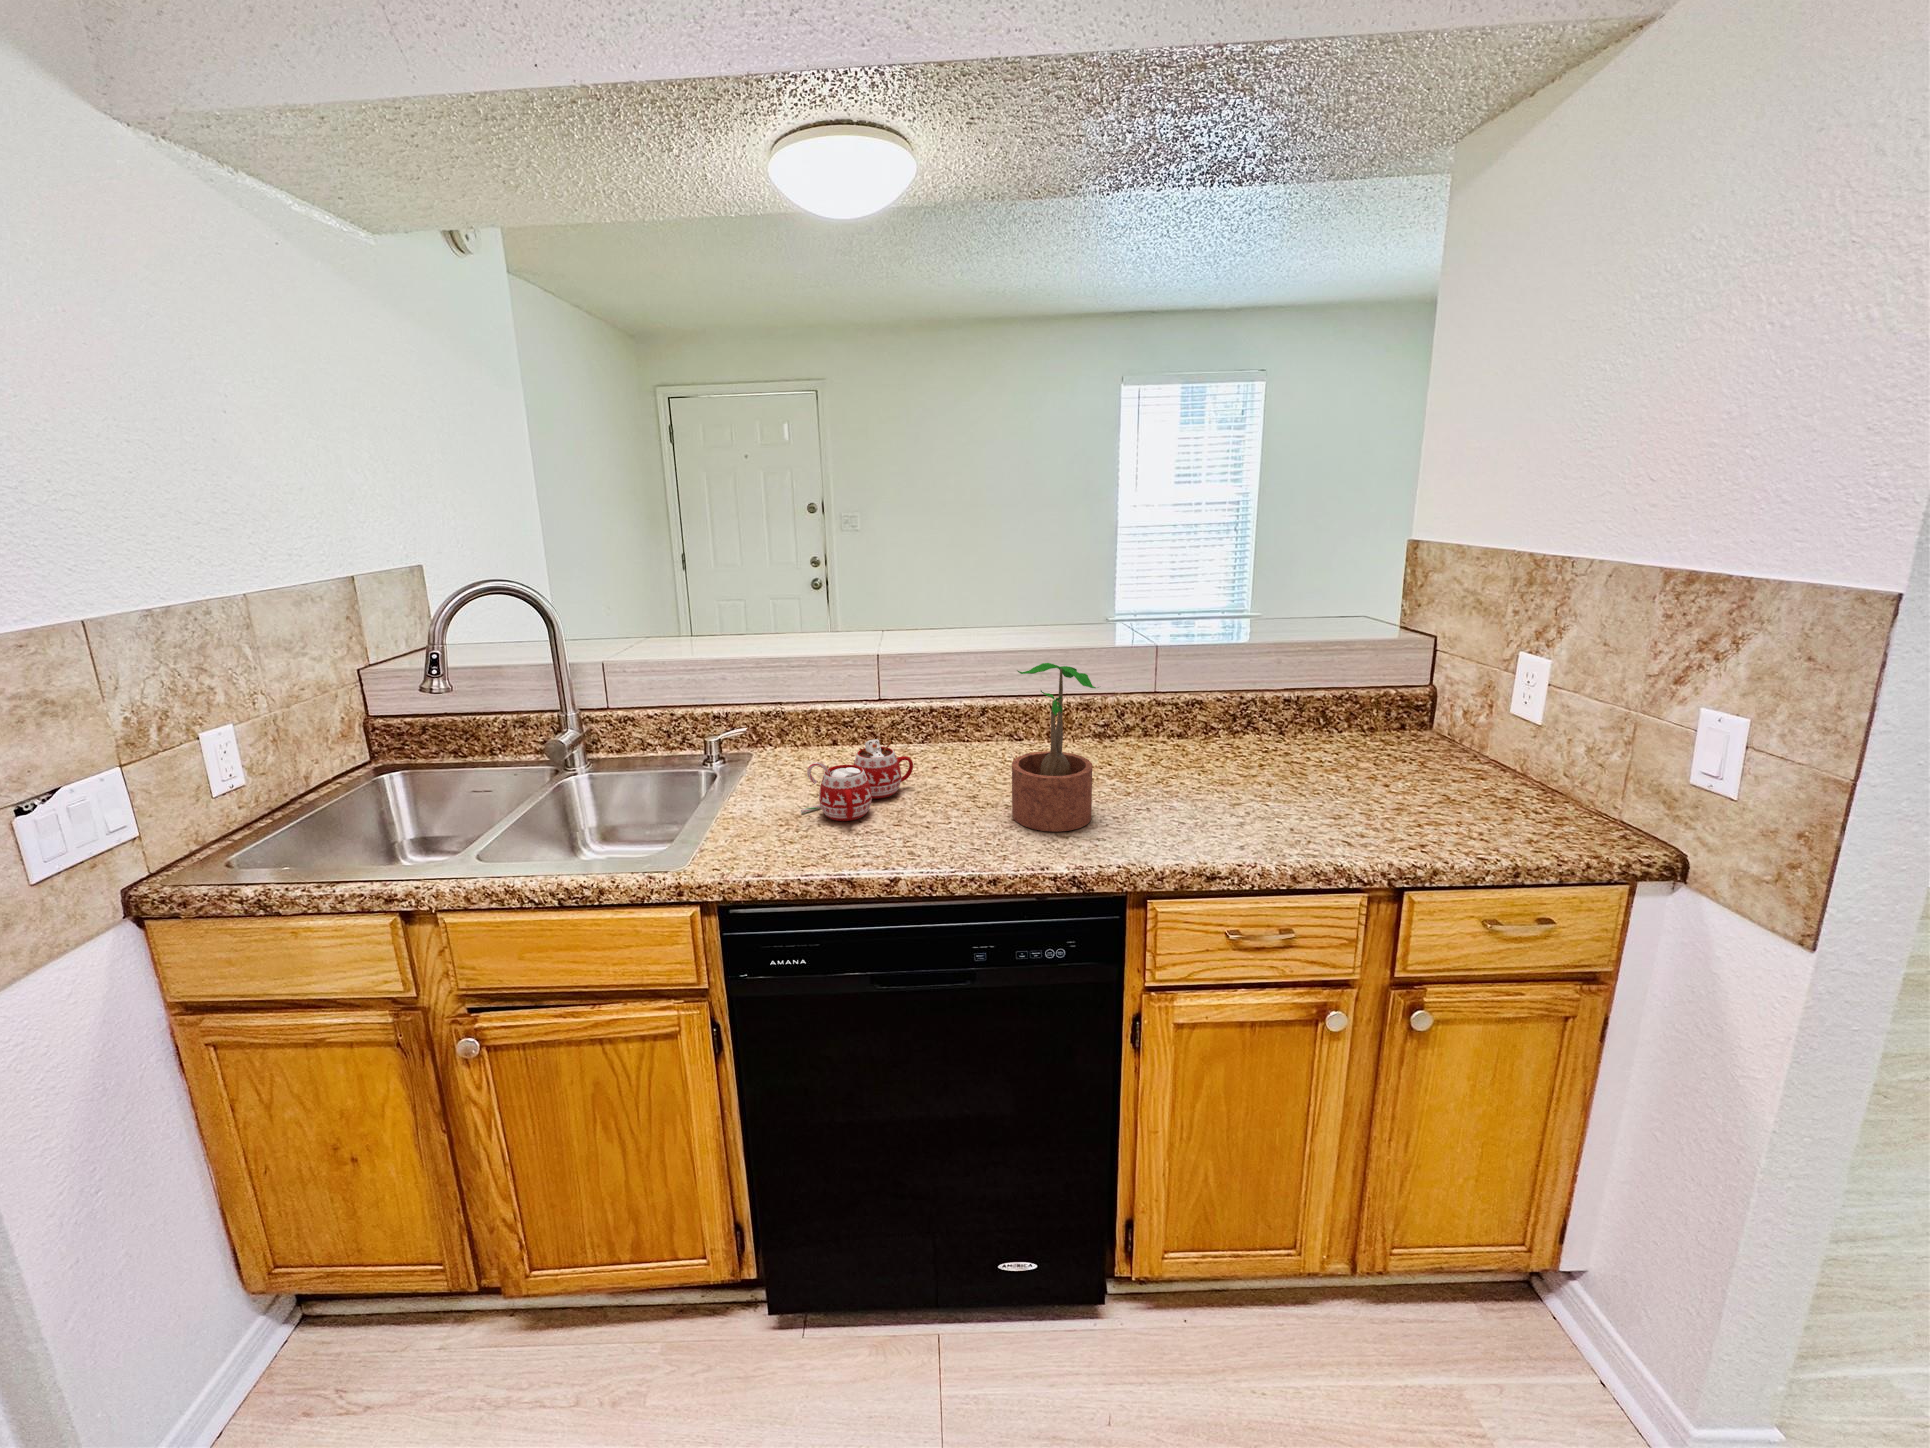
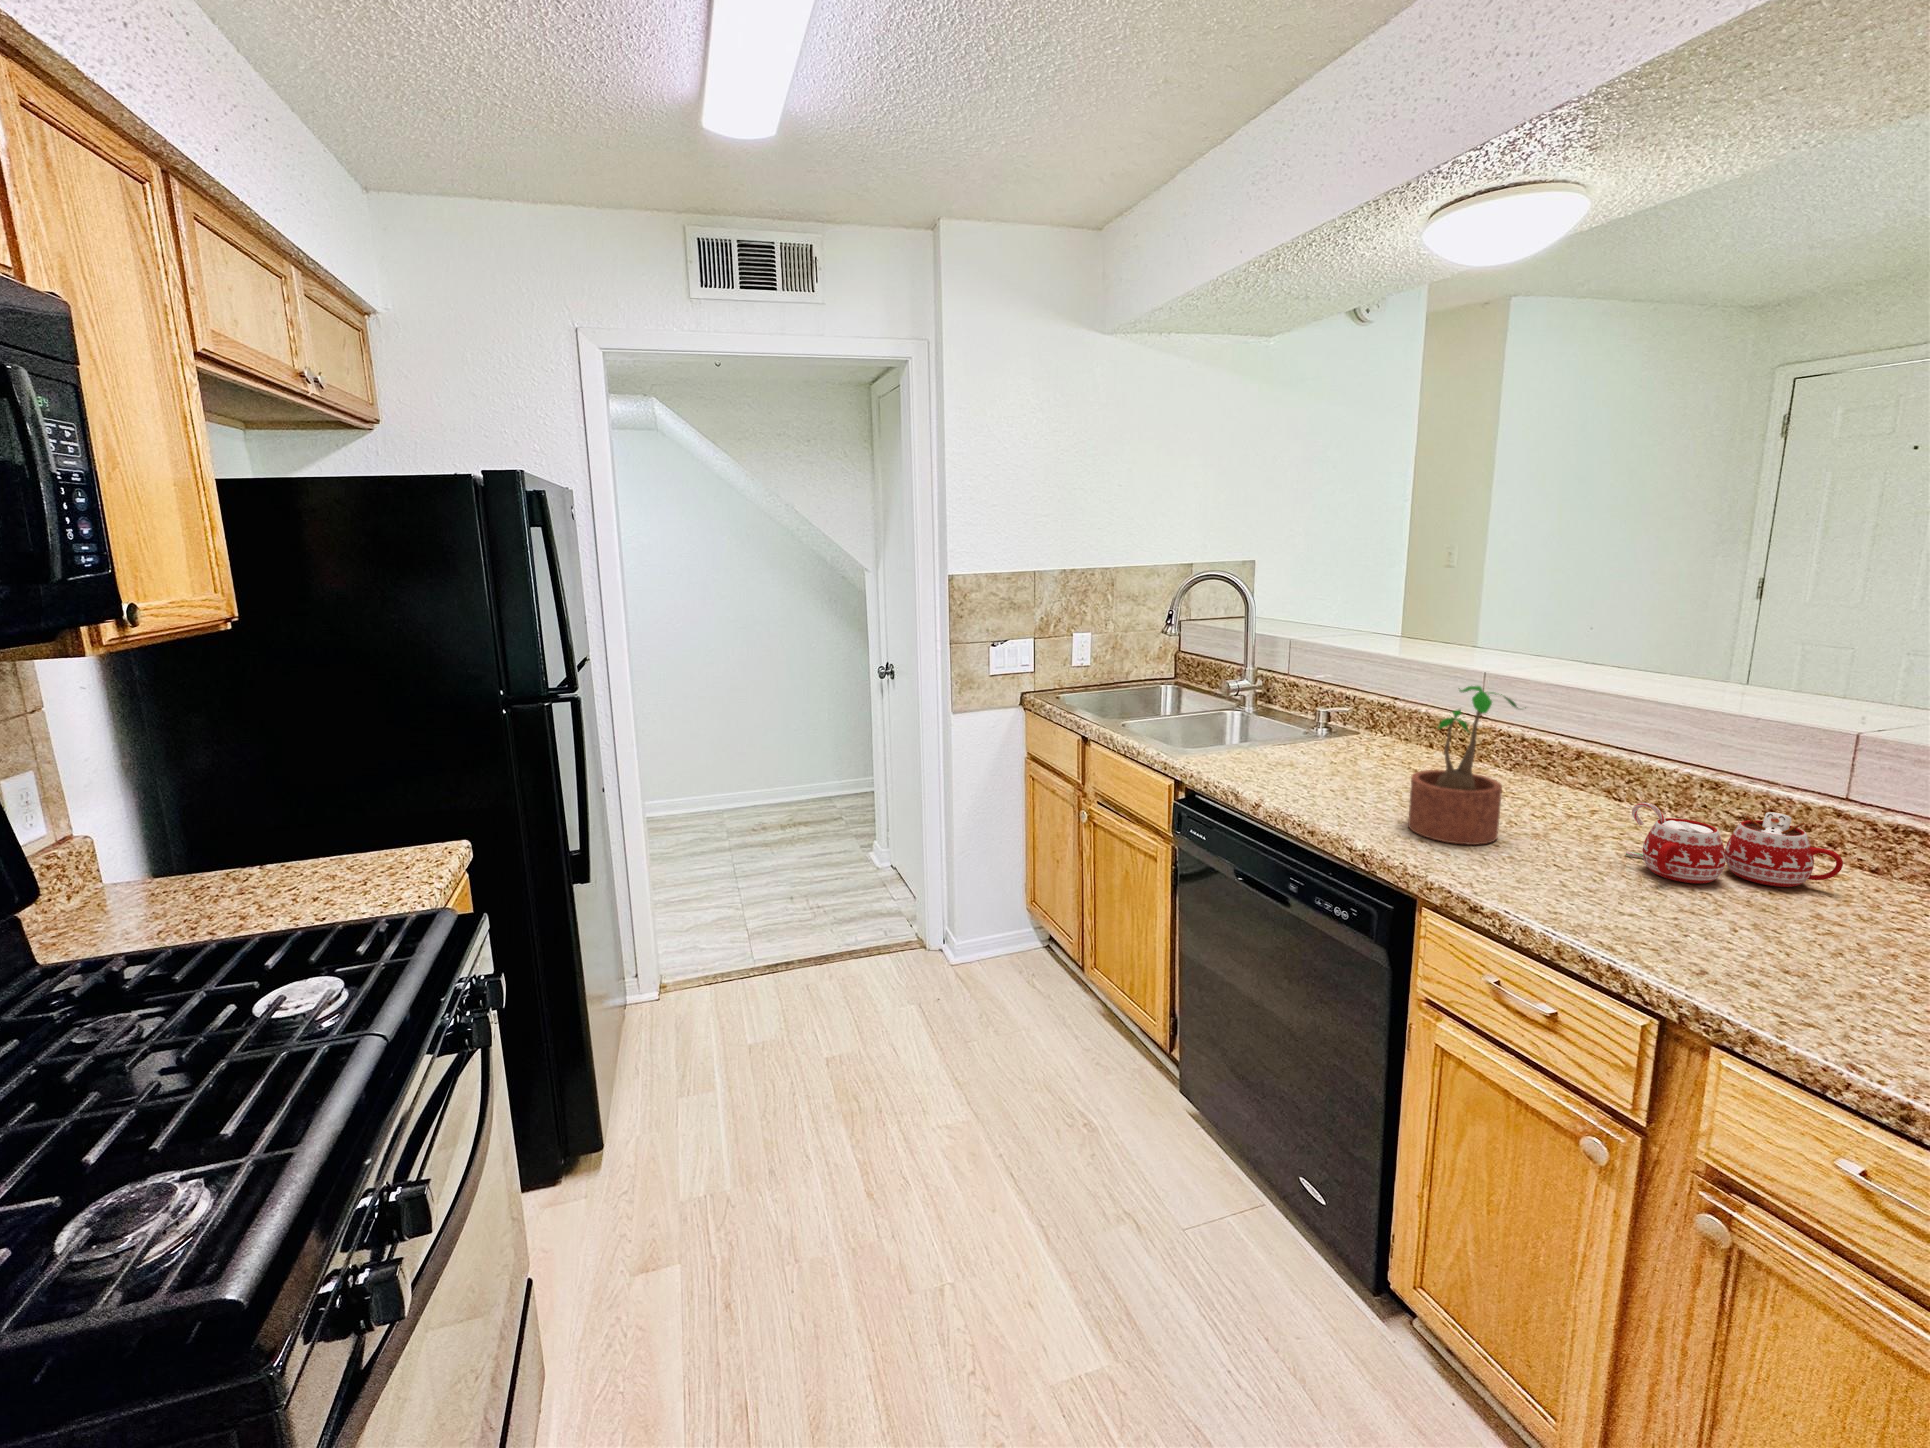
mug: present [801,739,913,821] -> present [1626,803,1843,887]

